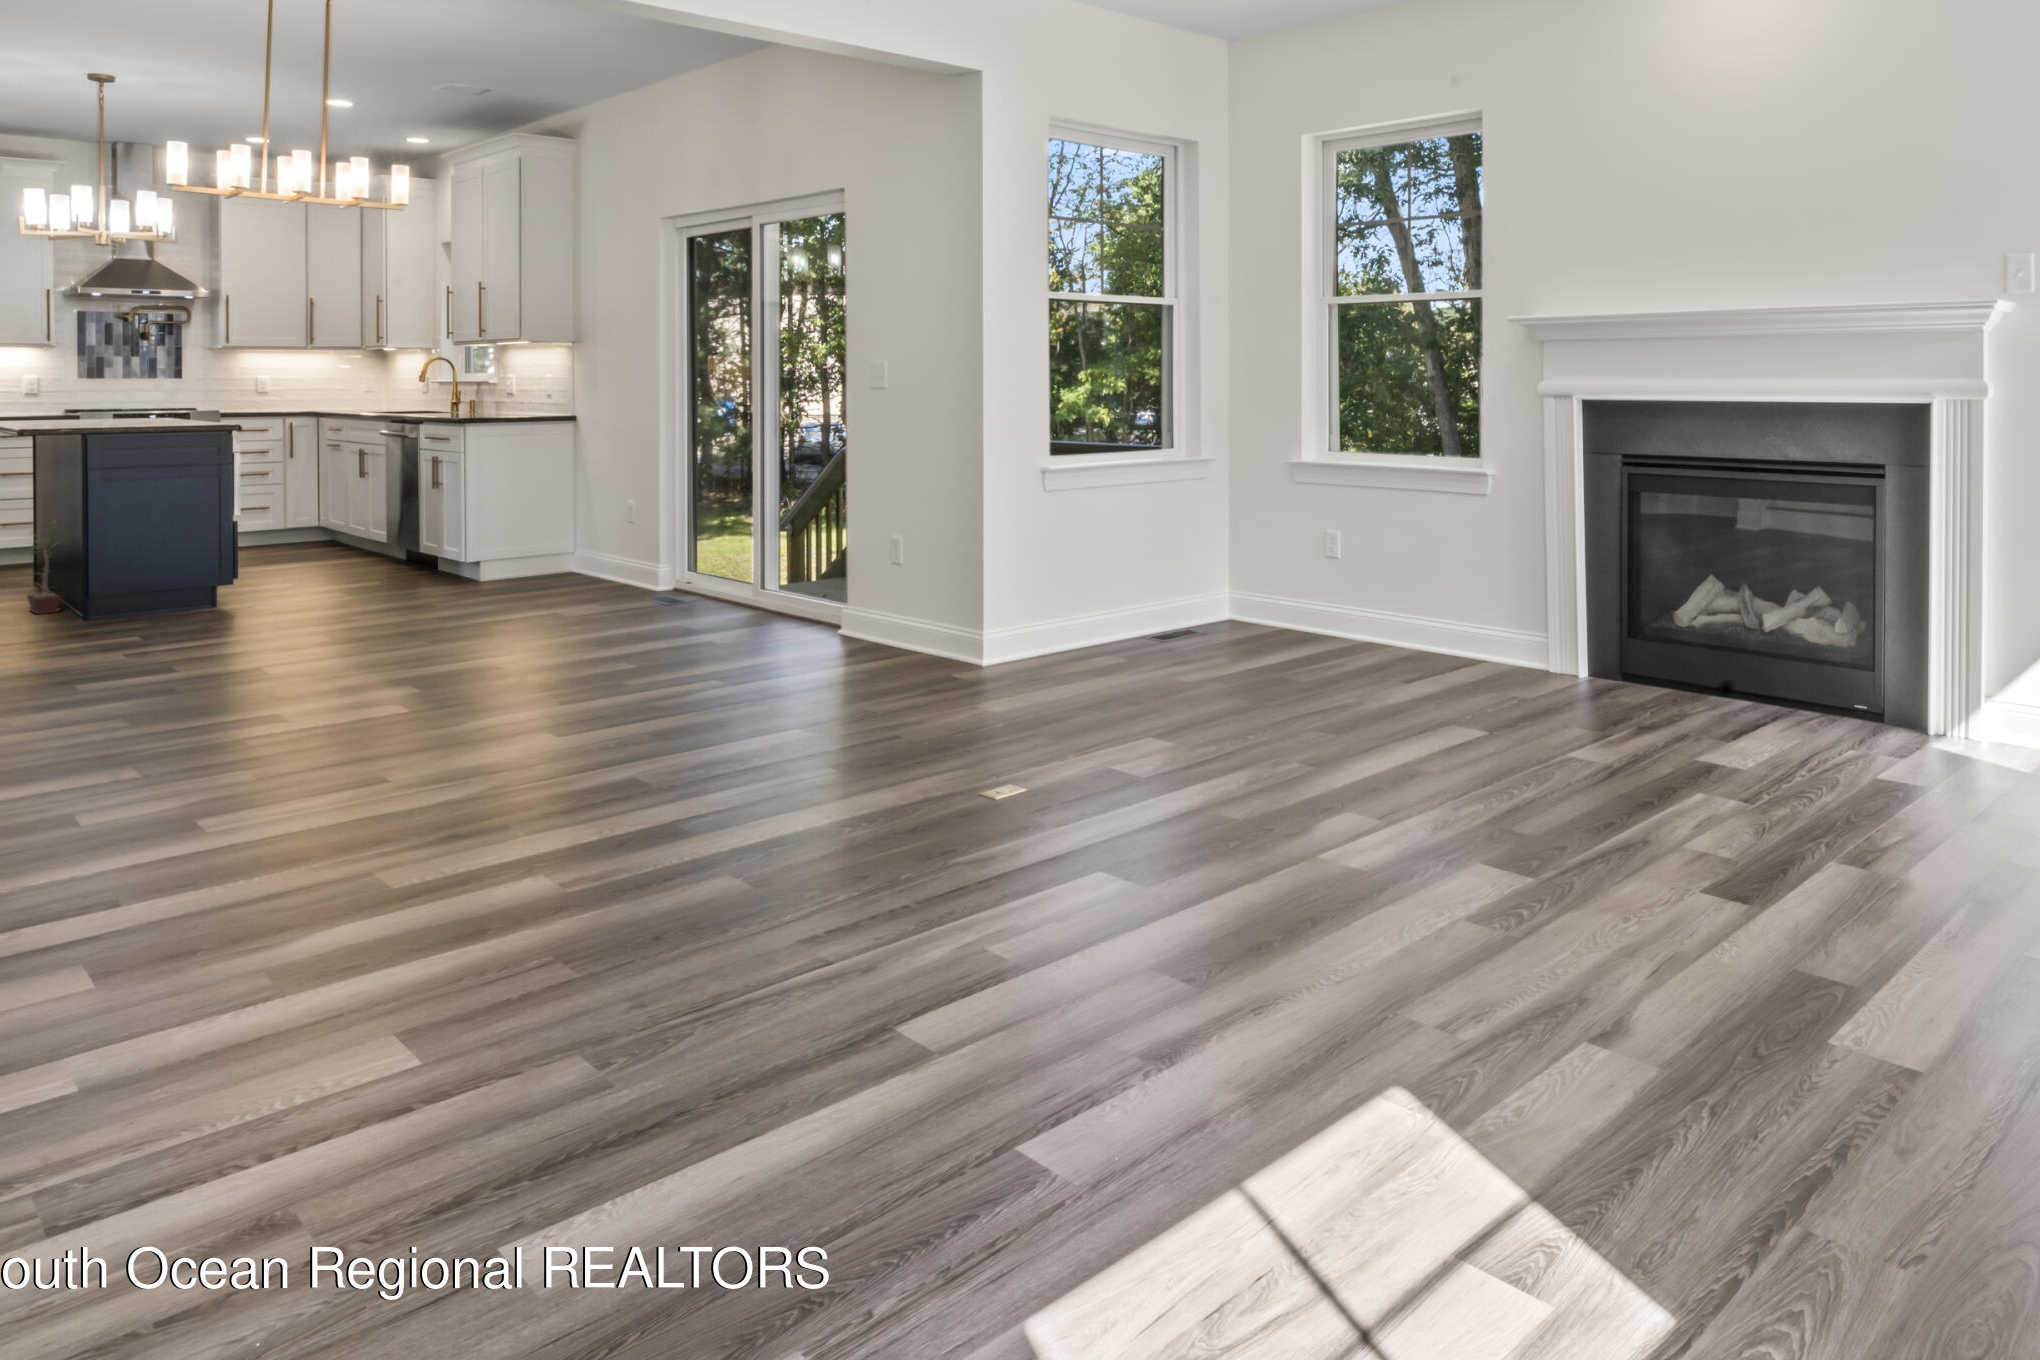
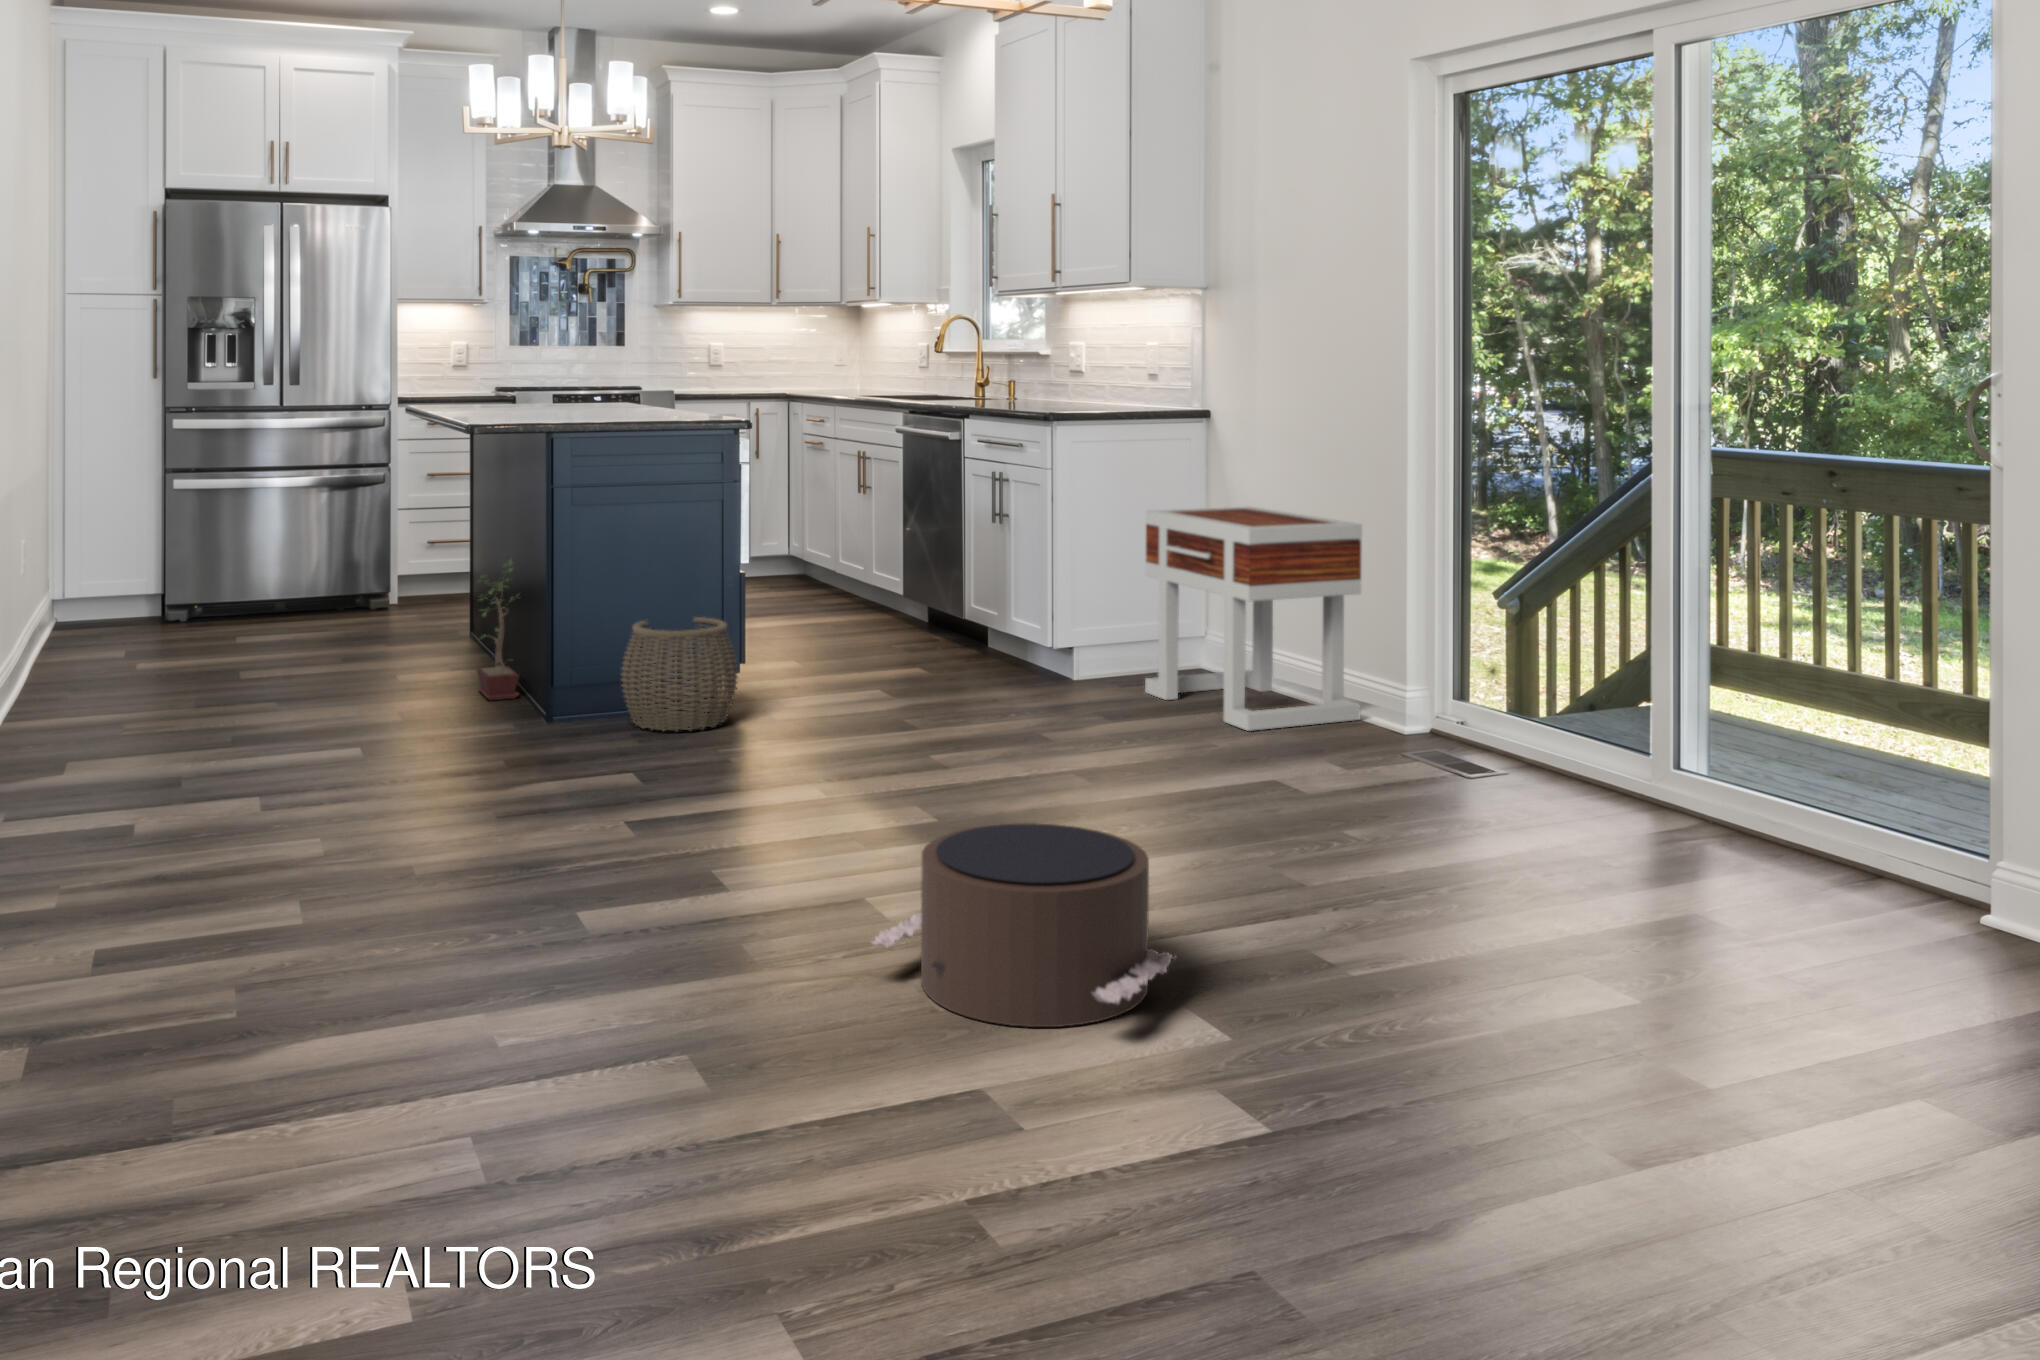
side table: none [521,470,641,596] -> present [1145,507,1362,731]
woven basket: none [135,549,224,620] -> present [621,617,738,732]
pouf: none [235,617,404,701] -> present [872,823,1176,1027]

